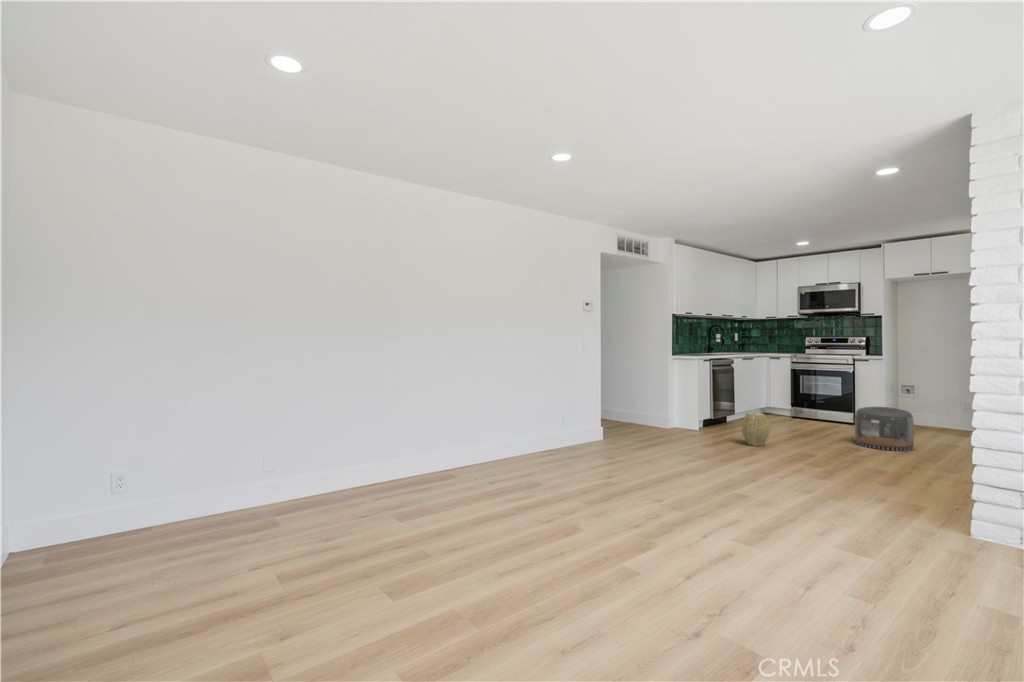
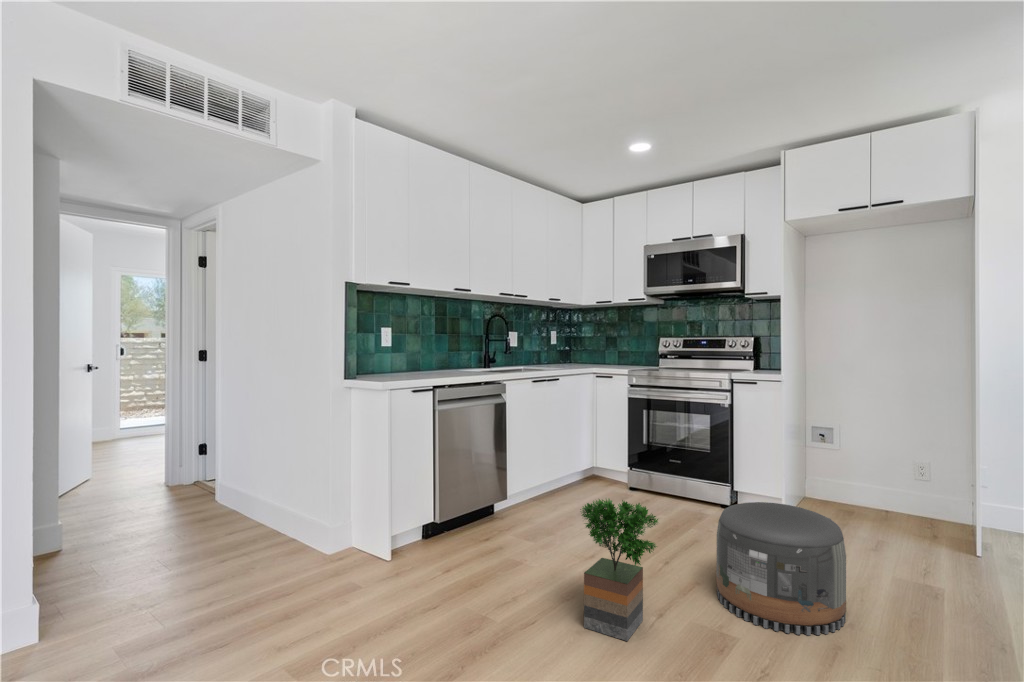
potted tree: none [797,400,834,449] -> present [580,499,658,641]
woven basket: present [741,412,770,446] -> none [436,533,506,633]

